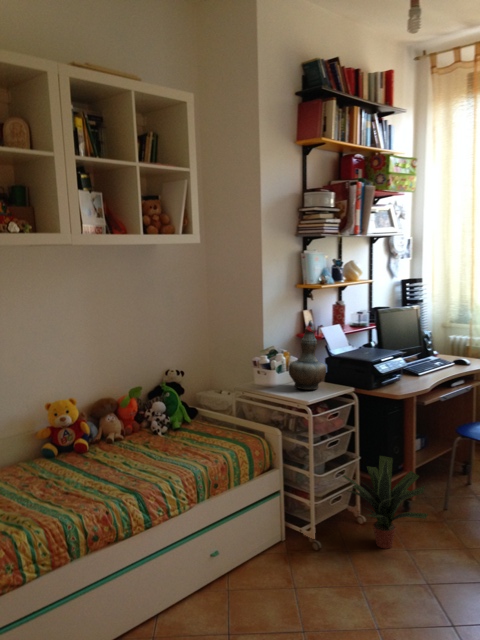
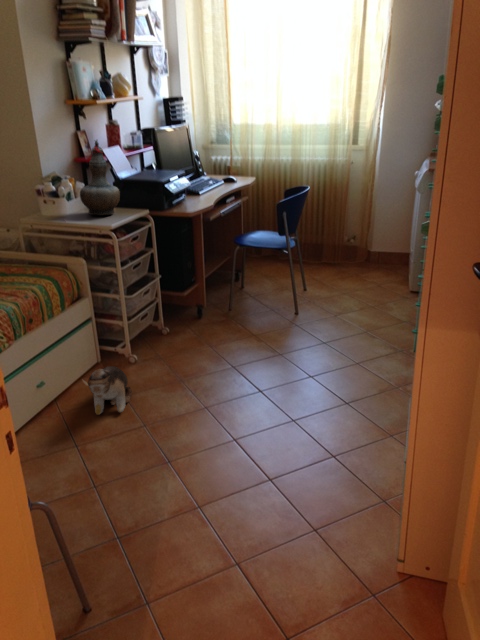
potted plant: present [343,456,428,549] -> none [141,270,227,349]
plush toy: none [246,546,302,602] -> present [82,366,132,415]

